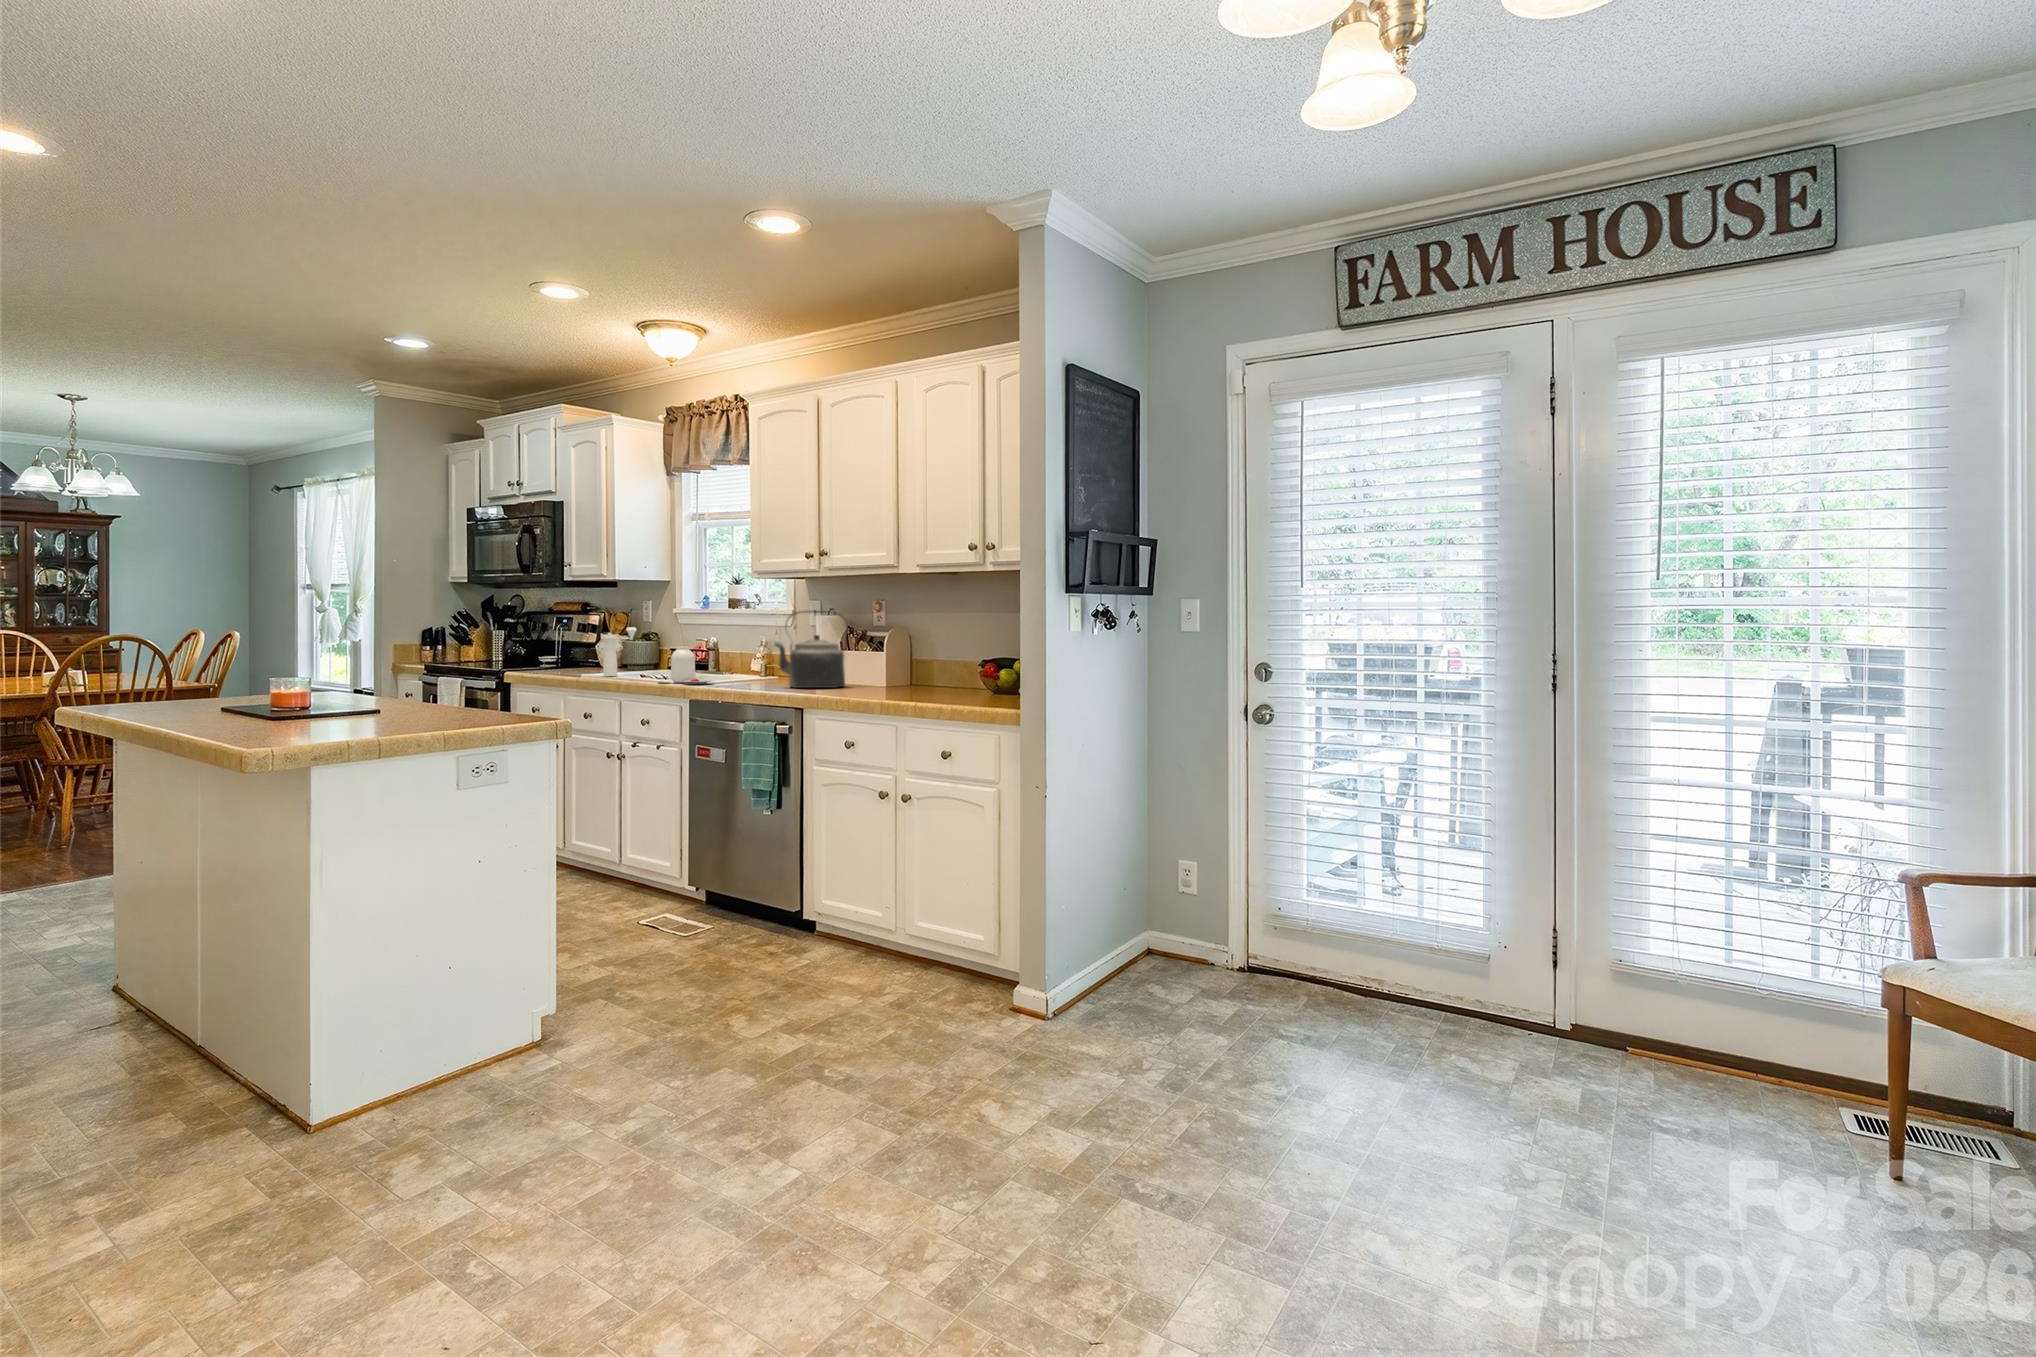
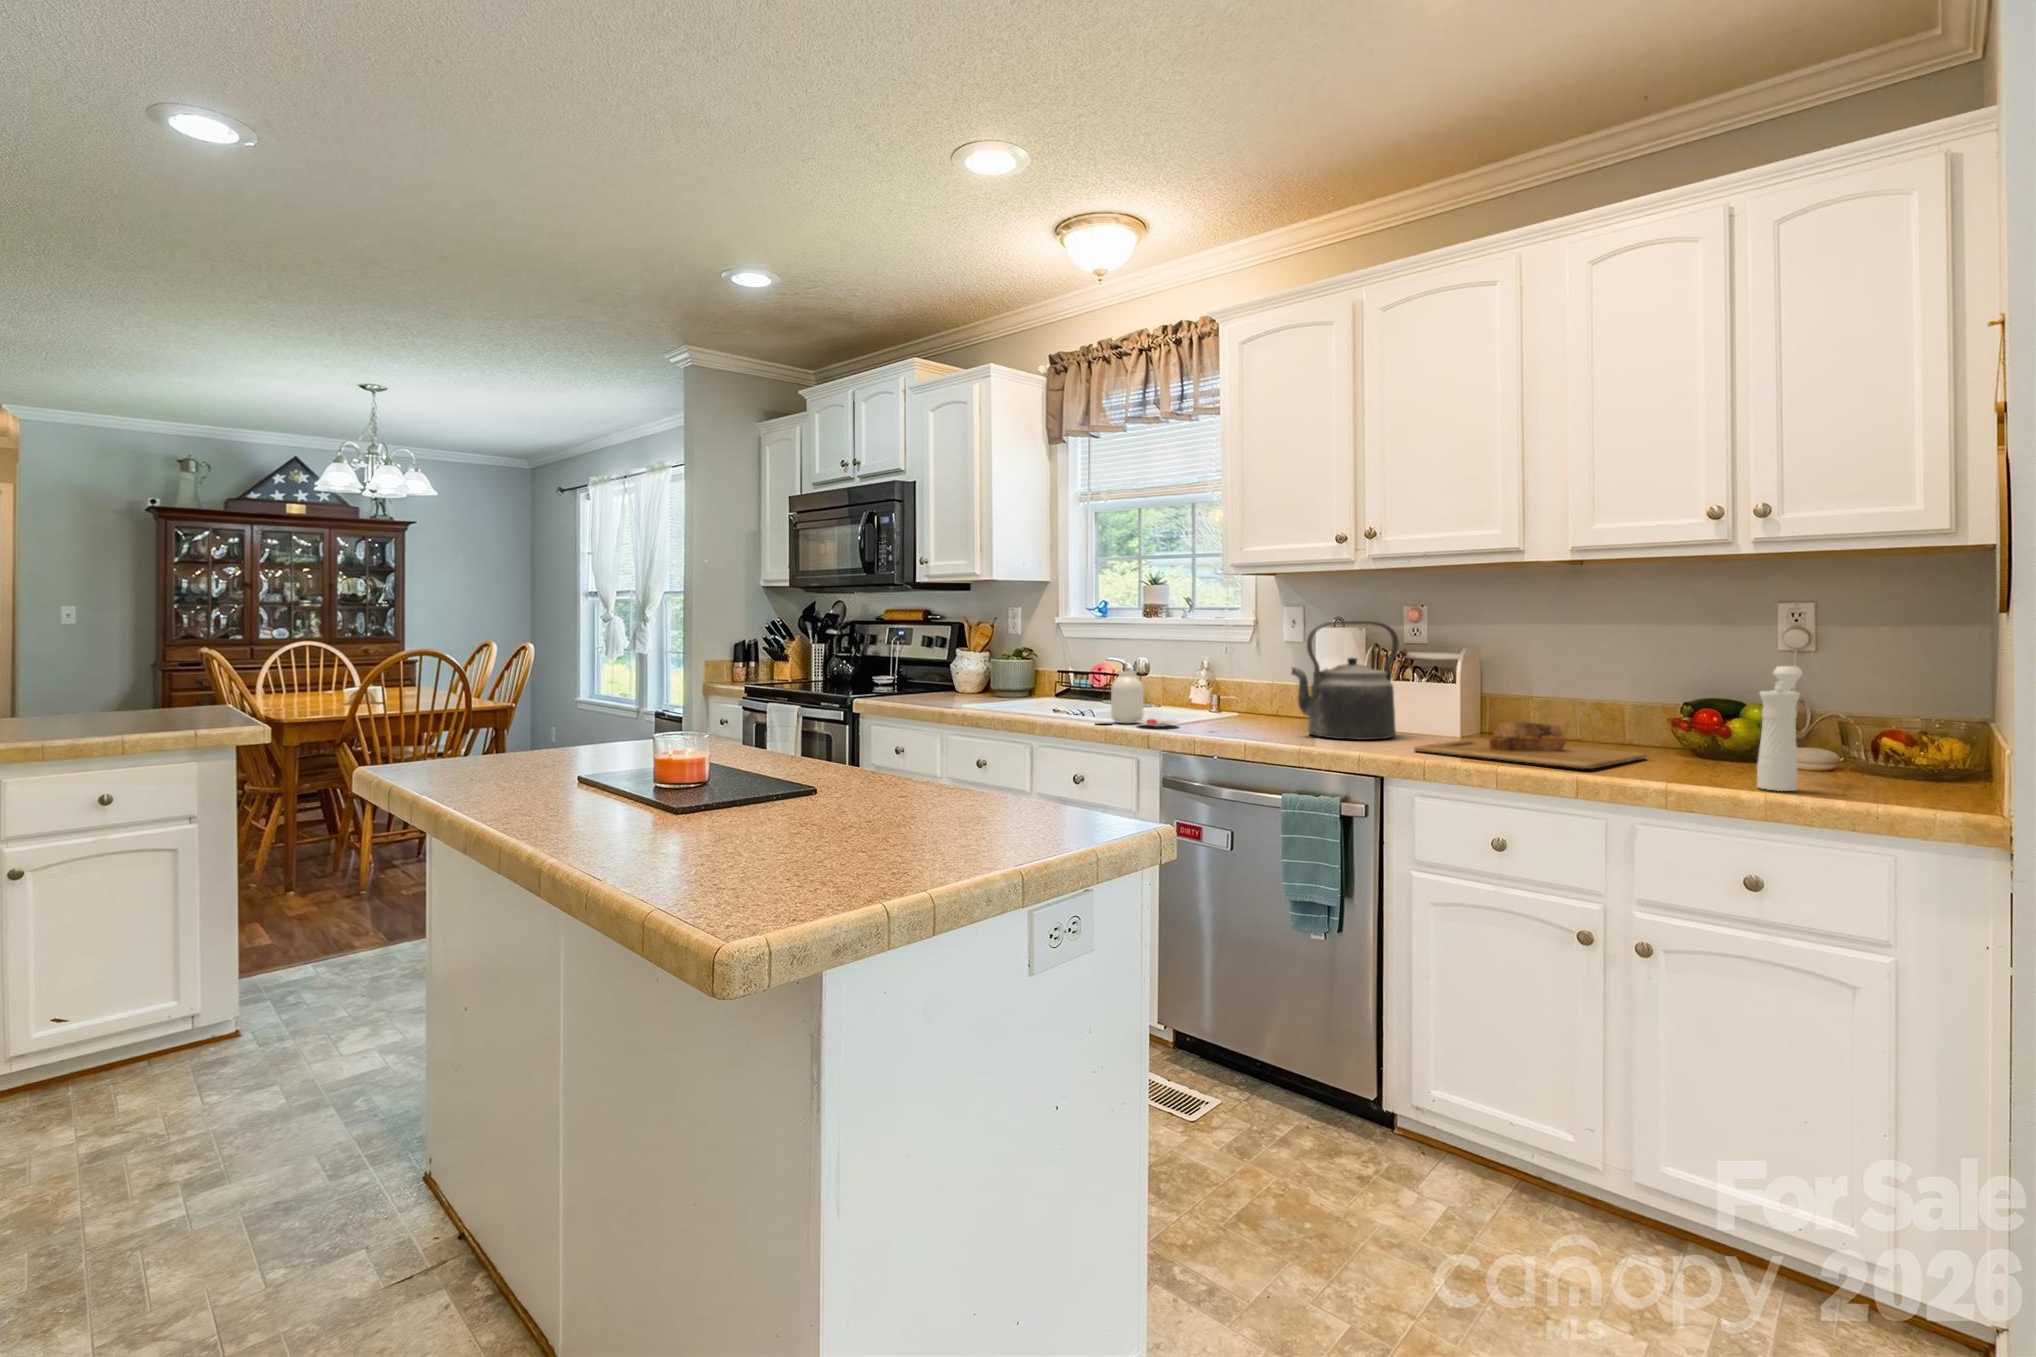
pepper mill: present [603,627,637,676] -> present [1757,666,1802,791]
cutting board: none [828,672,957,697] -> present [1414,721,1647,769]

